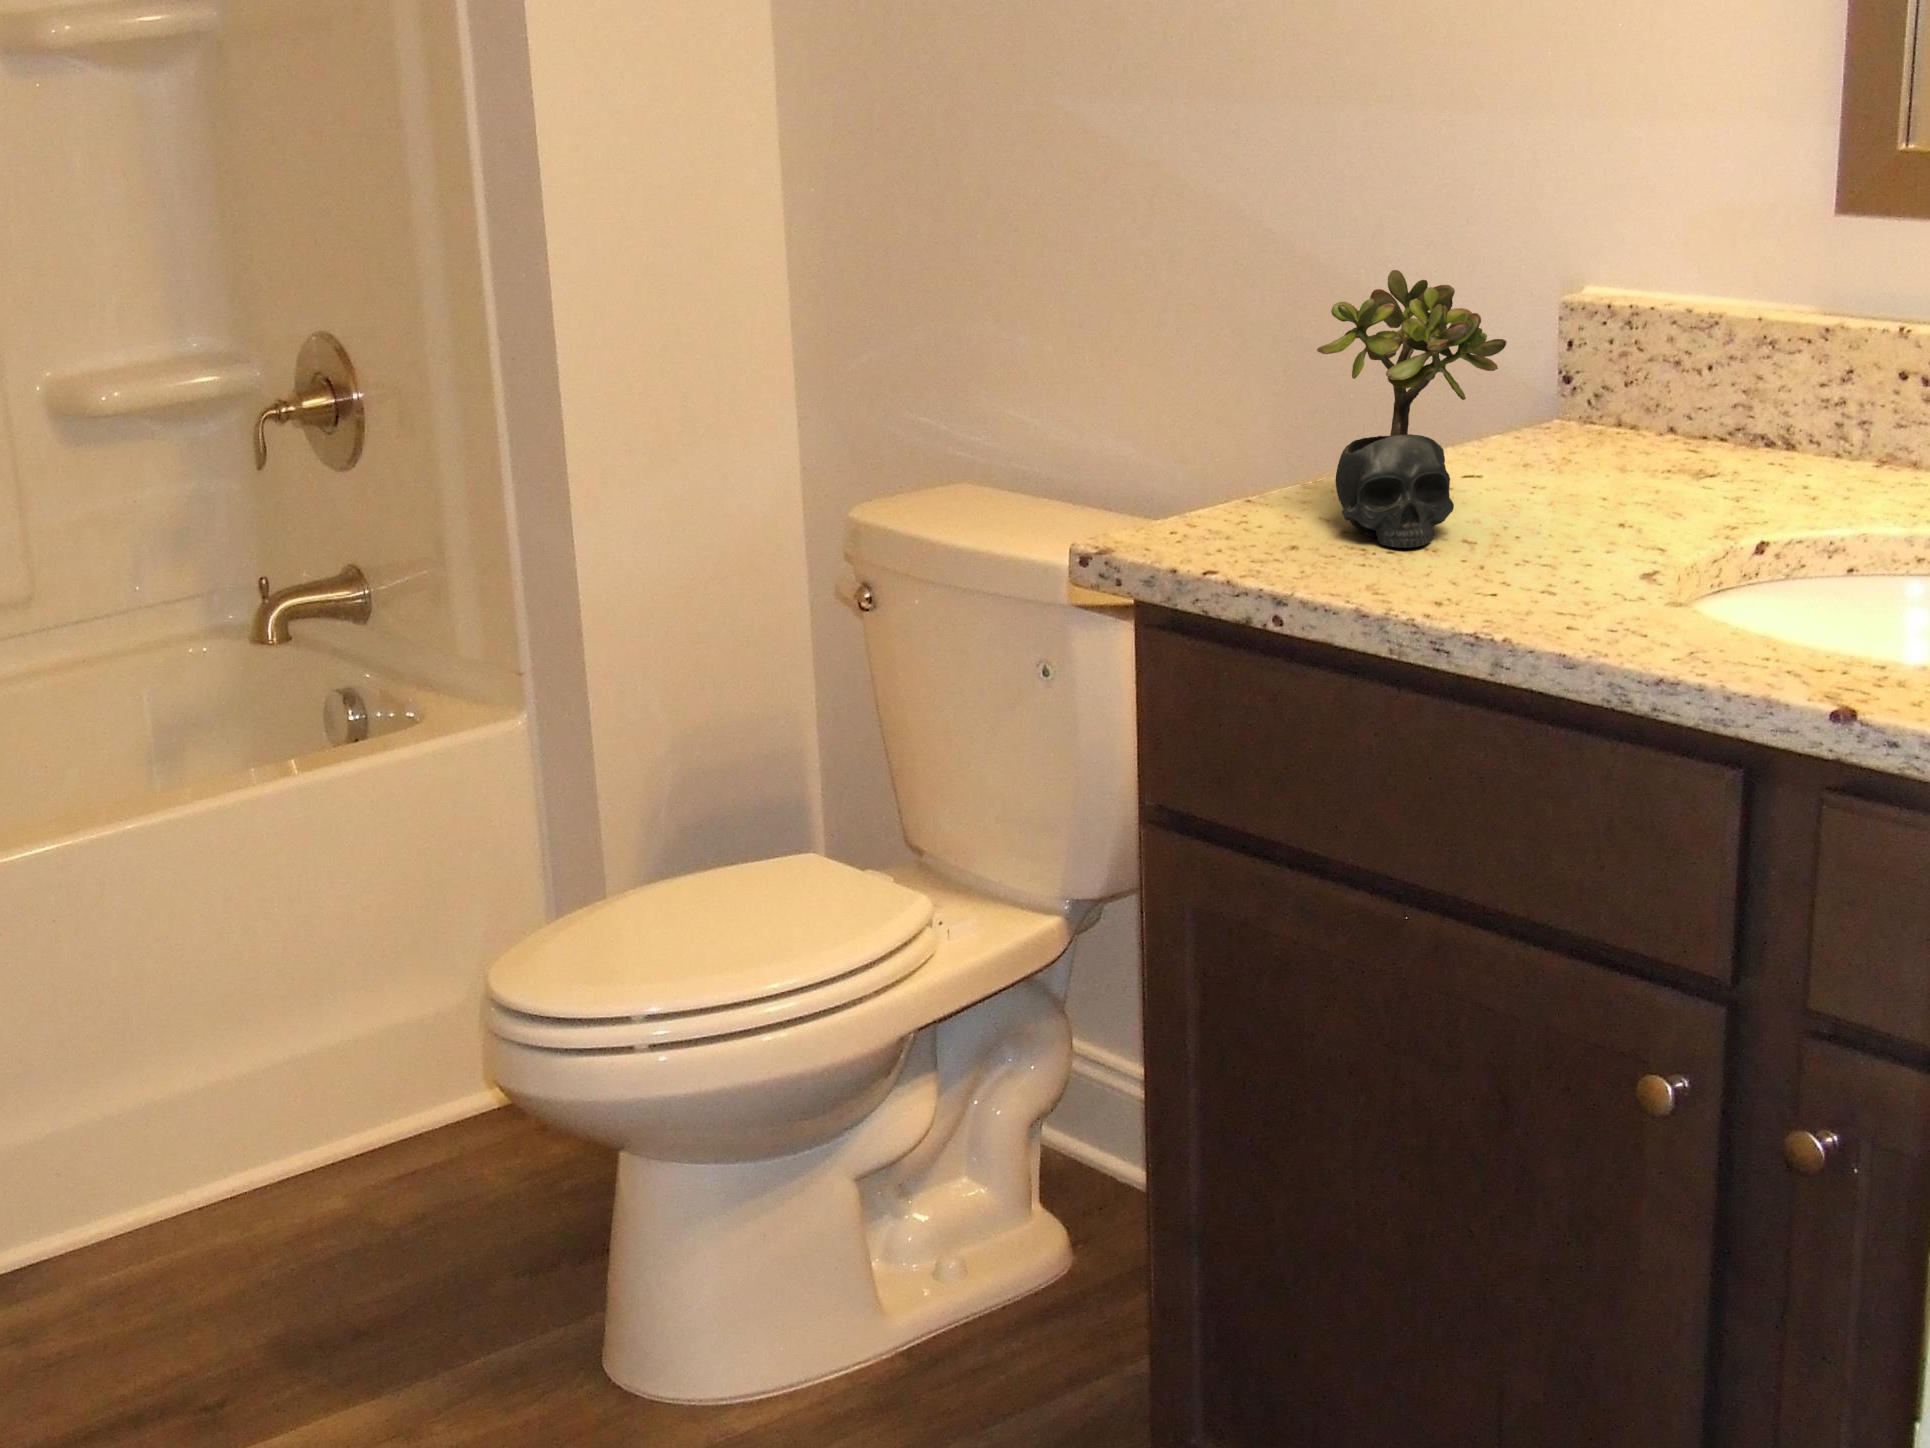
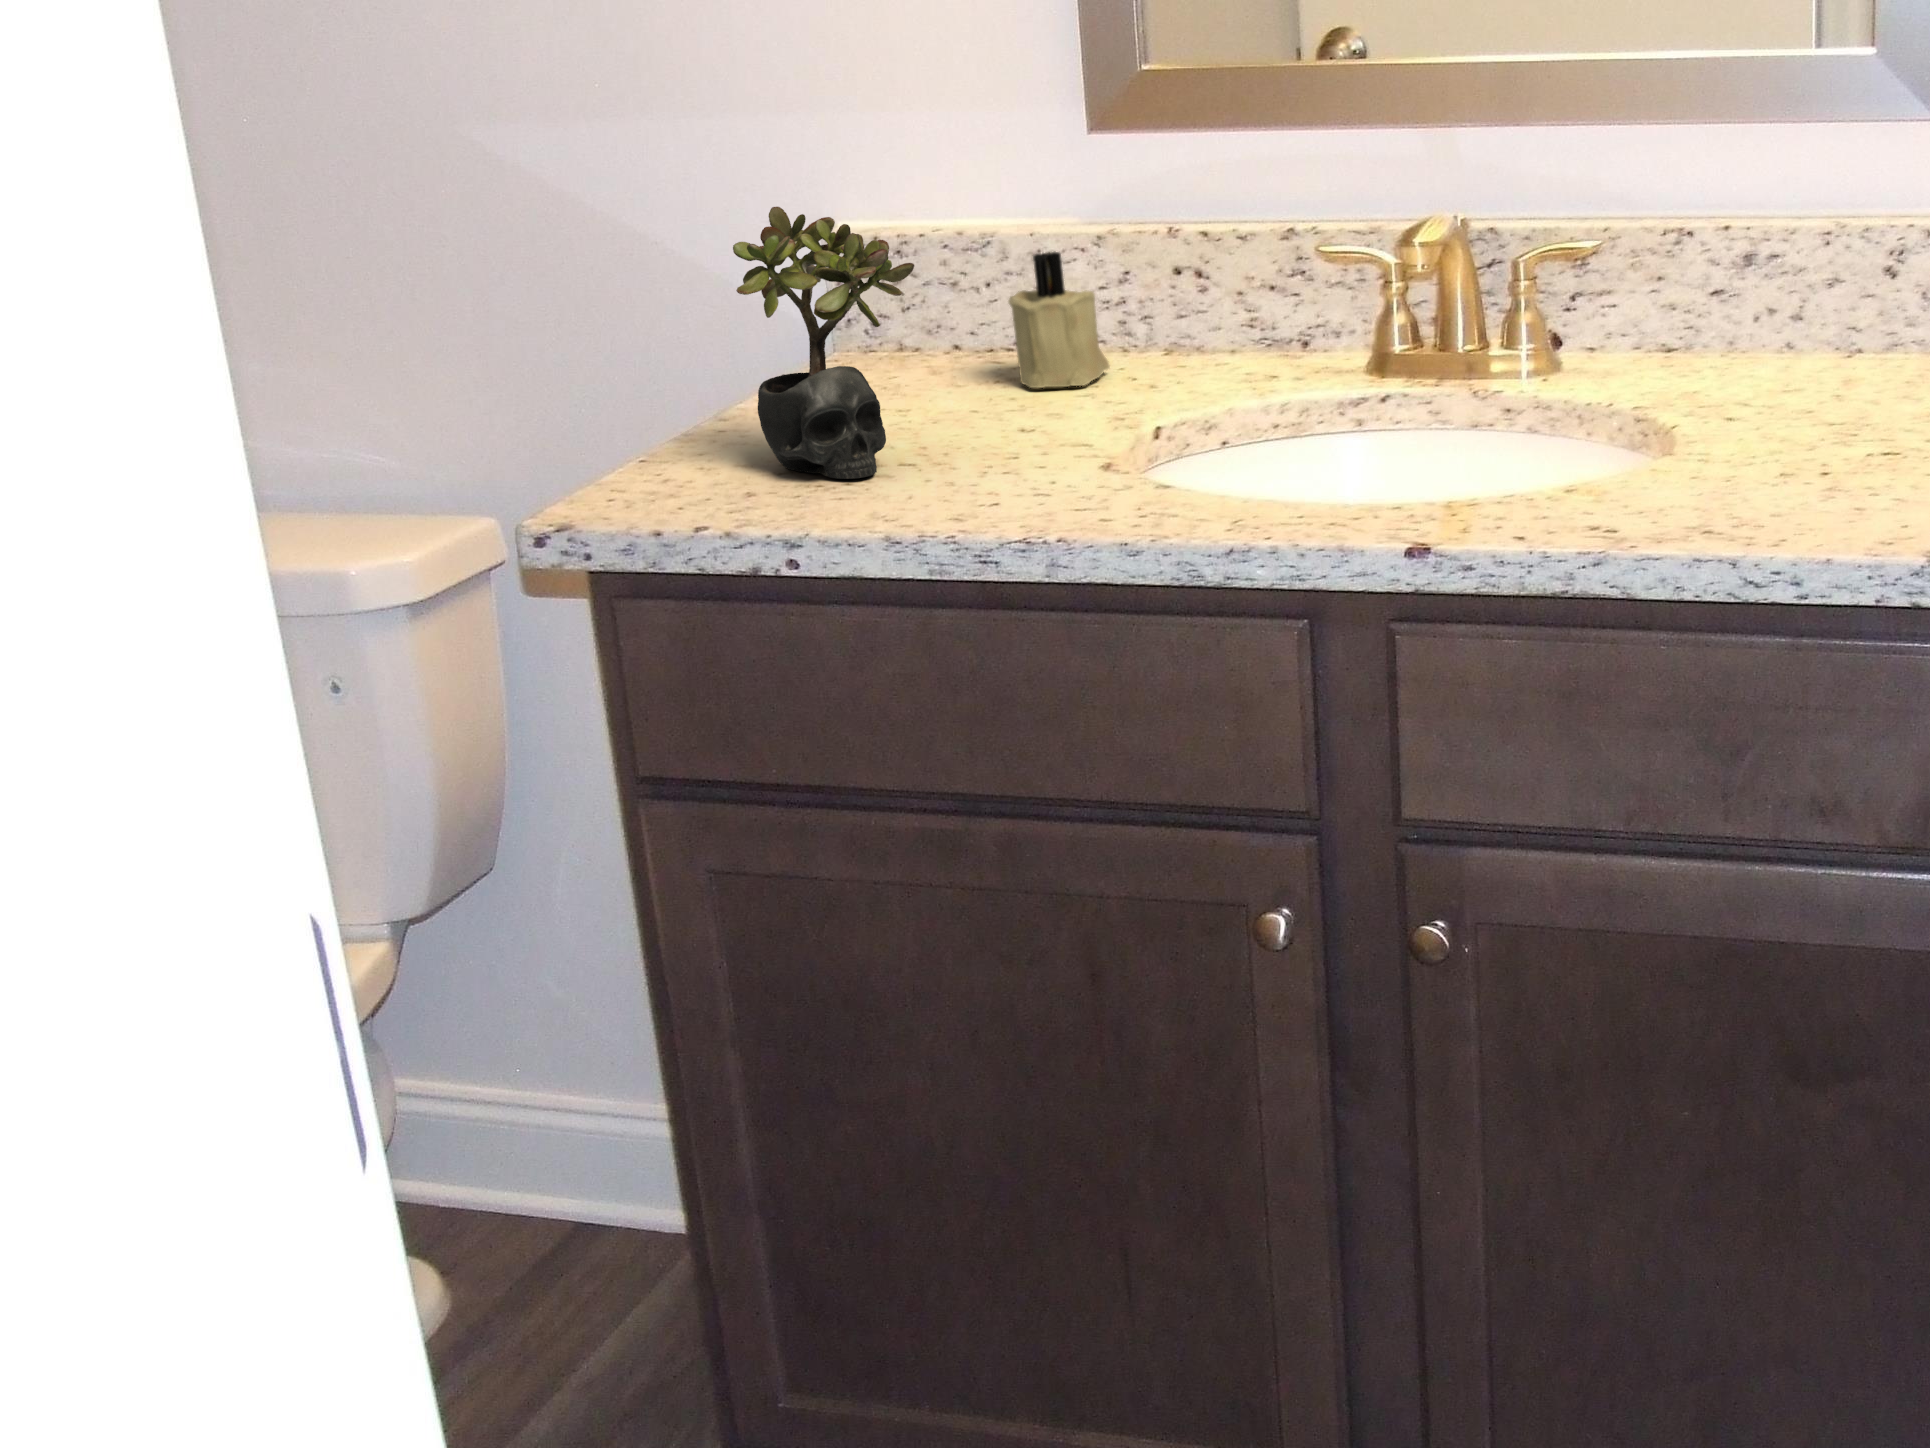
candle: none [1688,340,1798,487] -> present [1008,252,1110,388]

